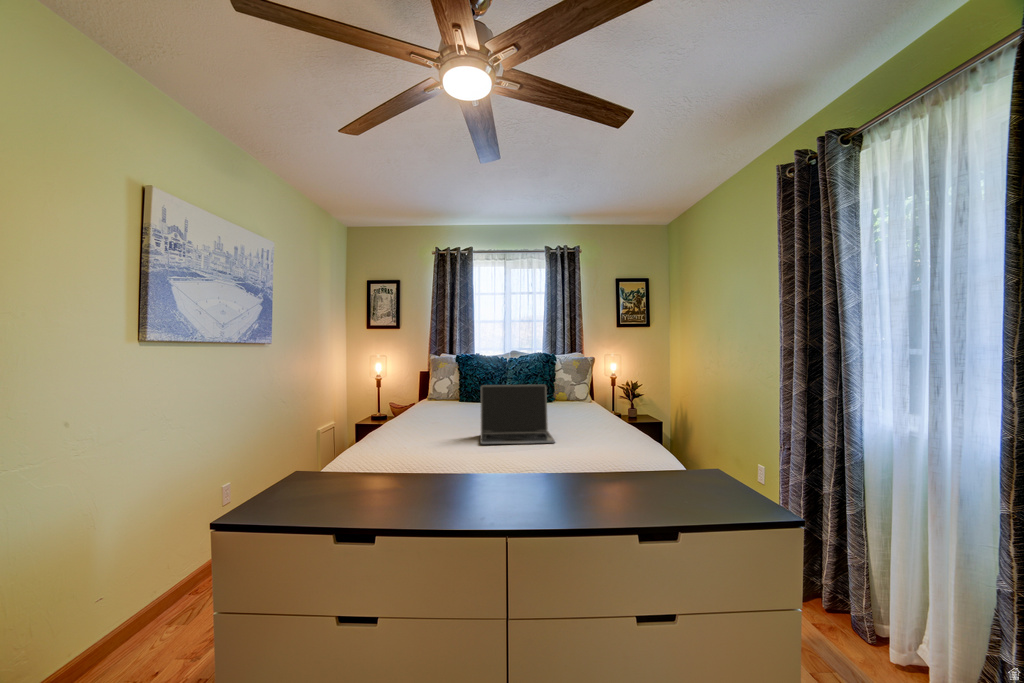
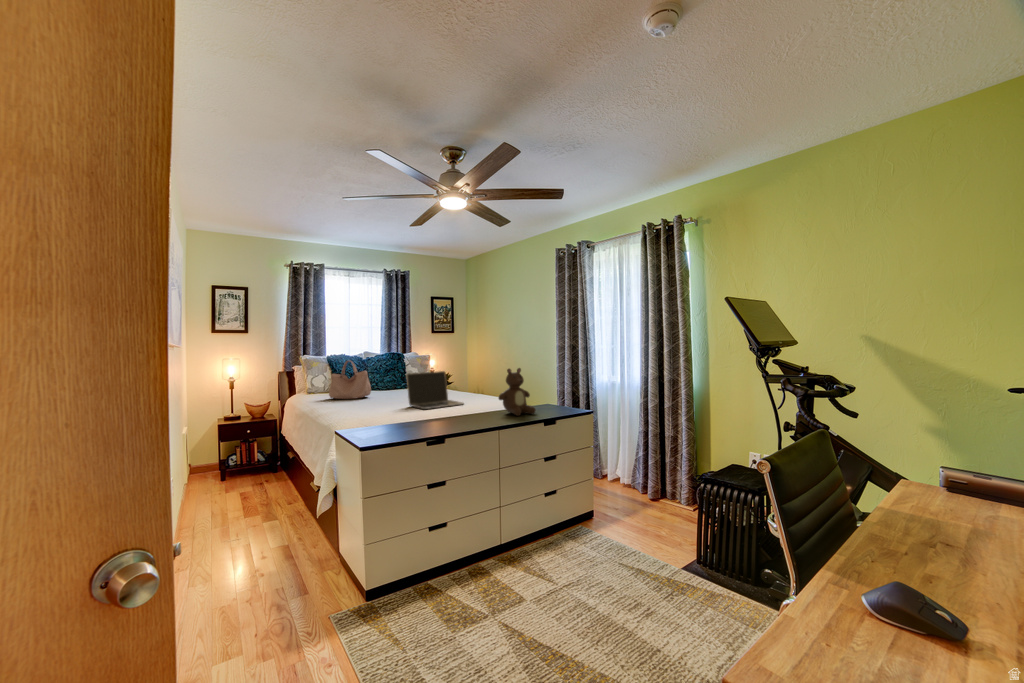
handbag: none [440,362,484,412] -> present [329,361,371,399]
teddy bear: none [549,391,624,493] -> present [499,368,536,416]

